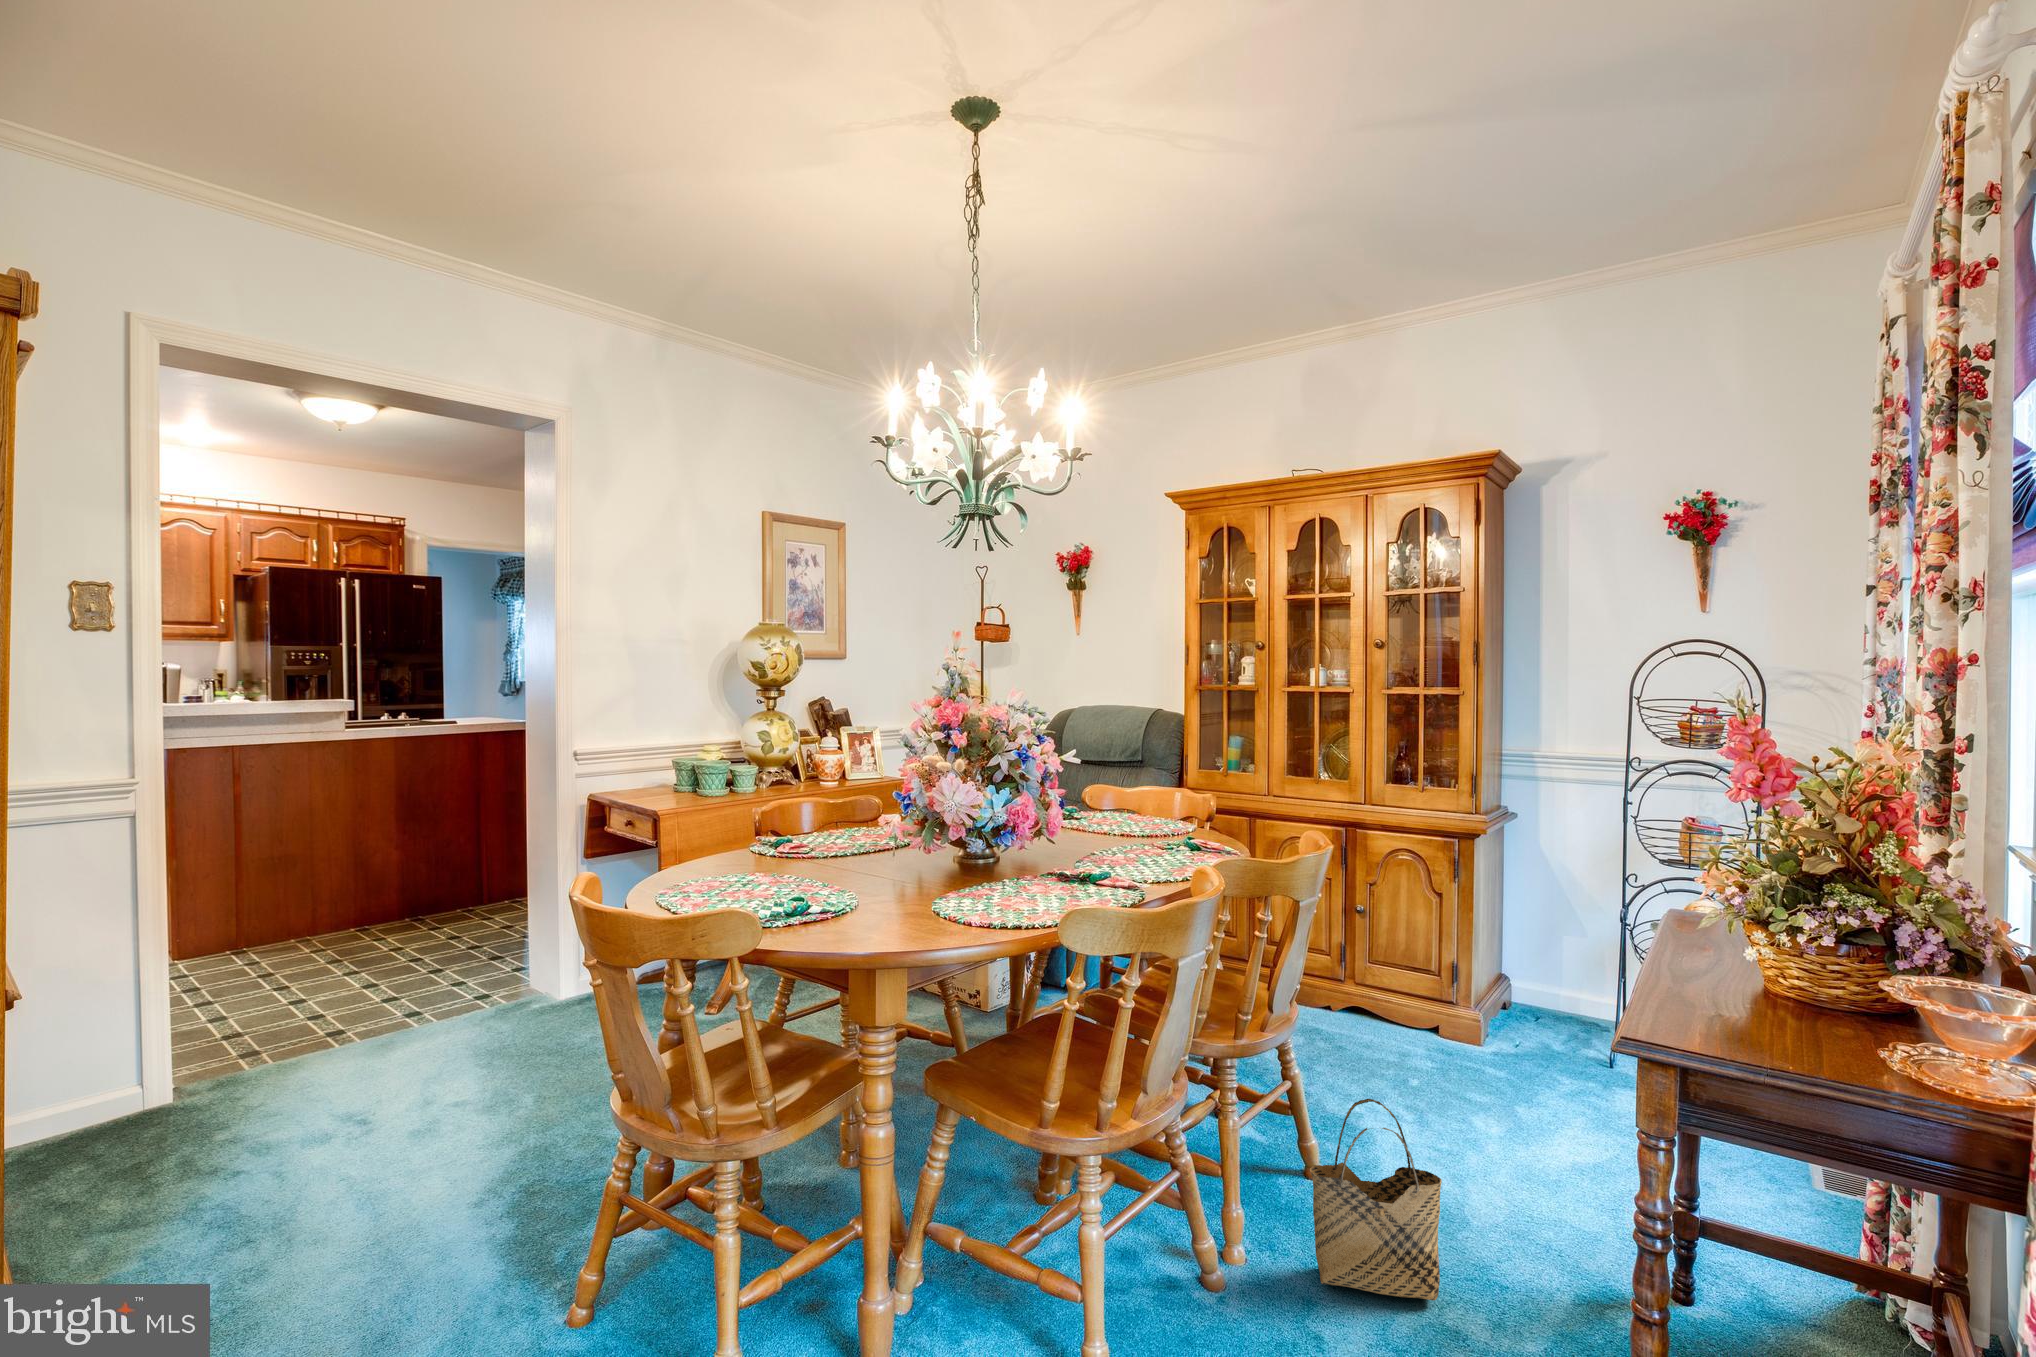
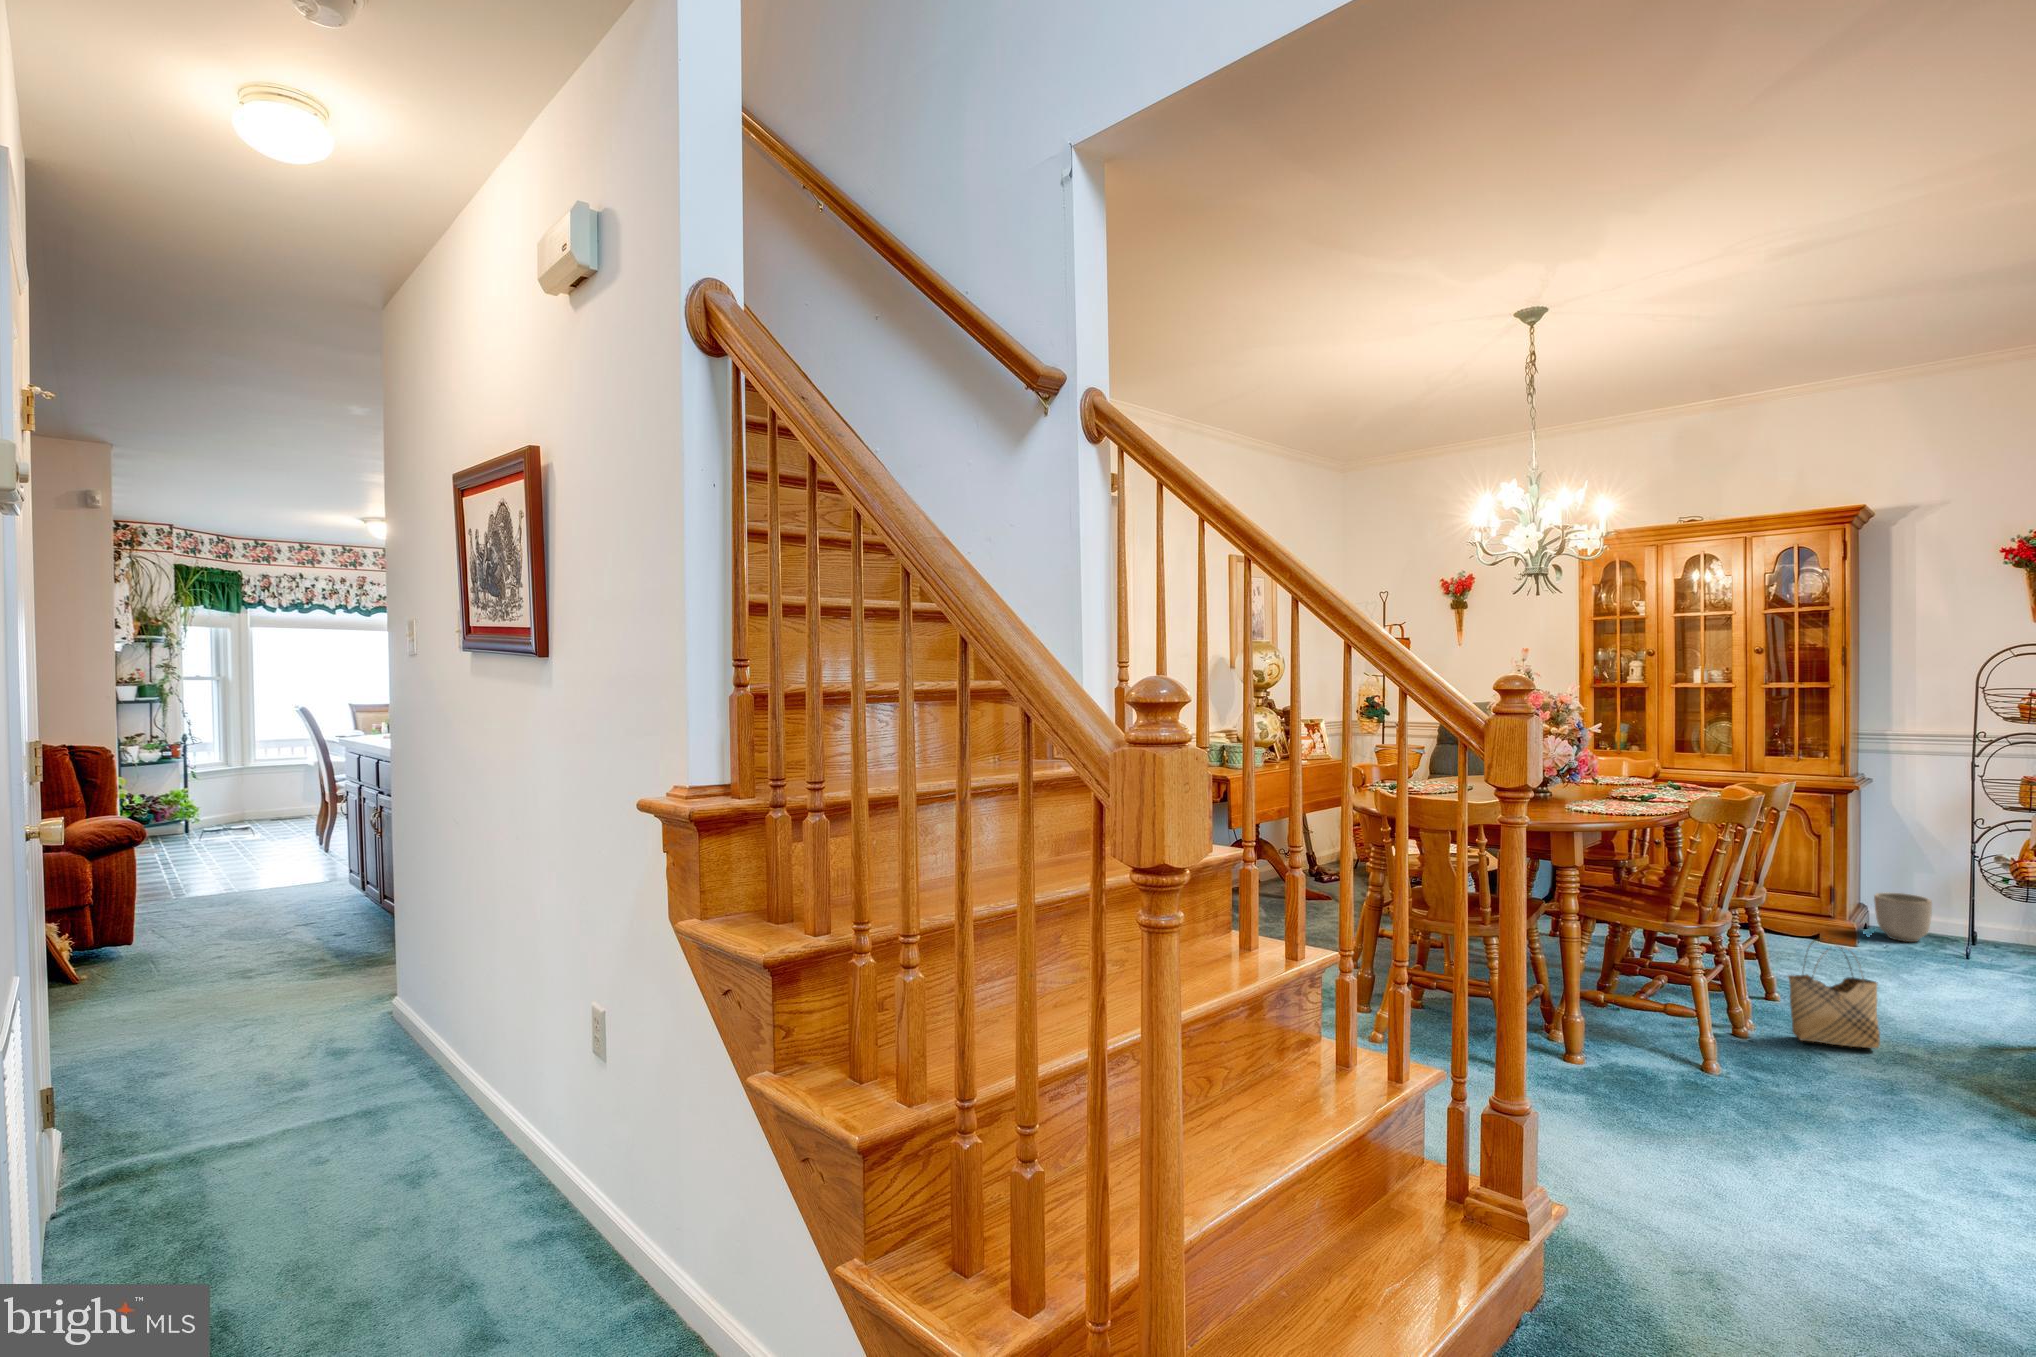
planter: none [1508,970,1574,1041] -> present [1874,892,1932,942]

